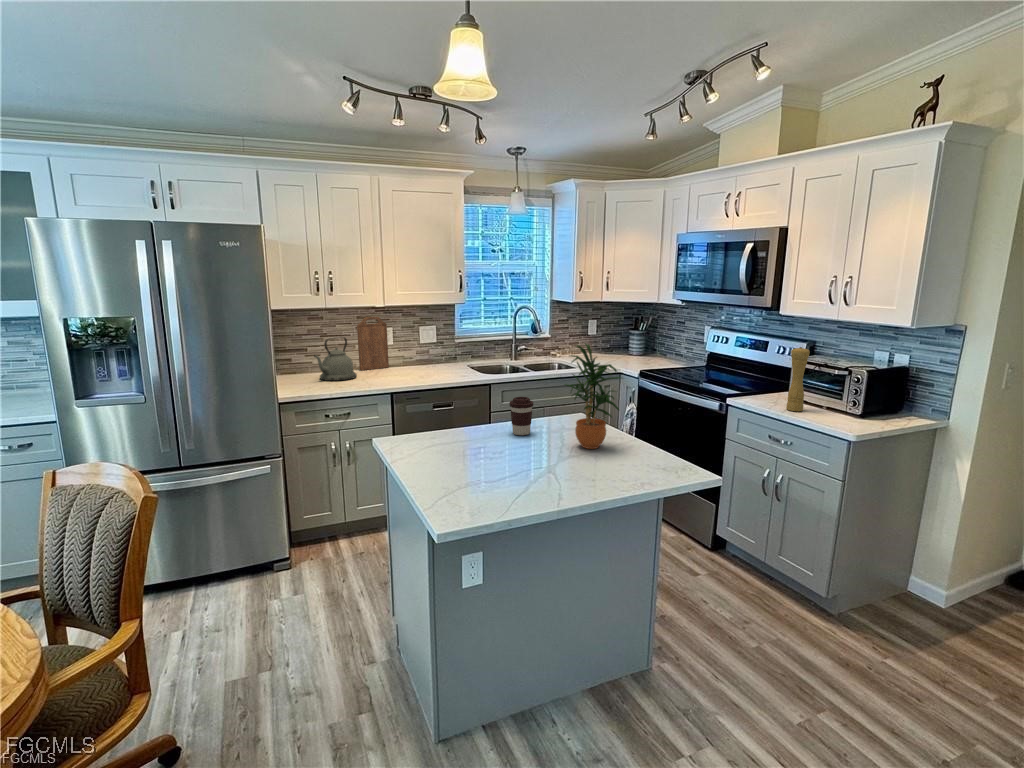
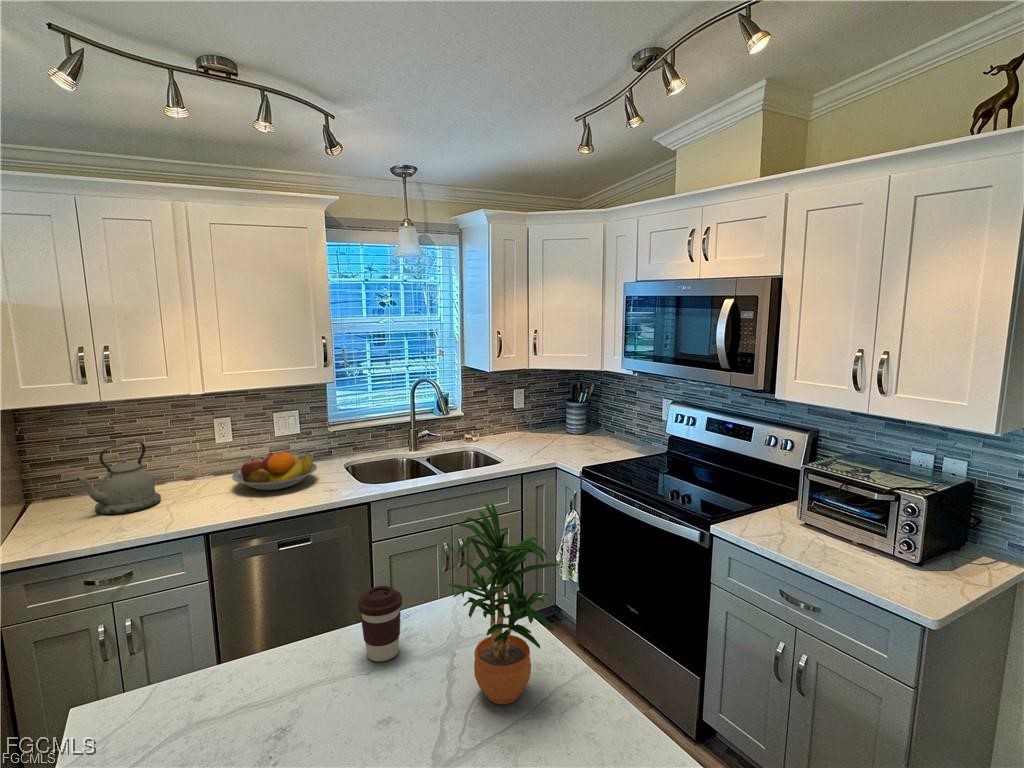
cutting board: present [357,317,389,370] -> none [168,404,224,485]
pepper mill: present [786,347,810,411] -> none [804,459,836,556]
fruit bowl: none [399,350,453,374] -> present [232,452,317,490]

